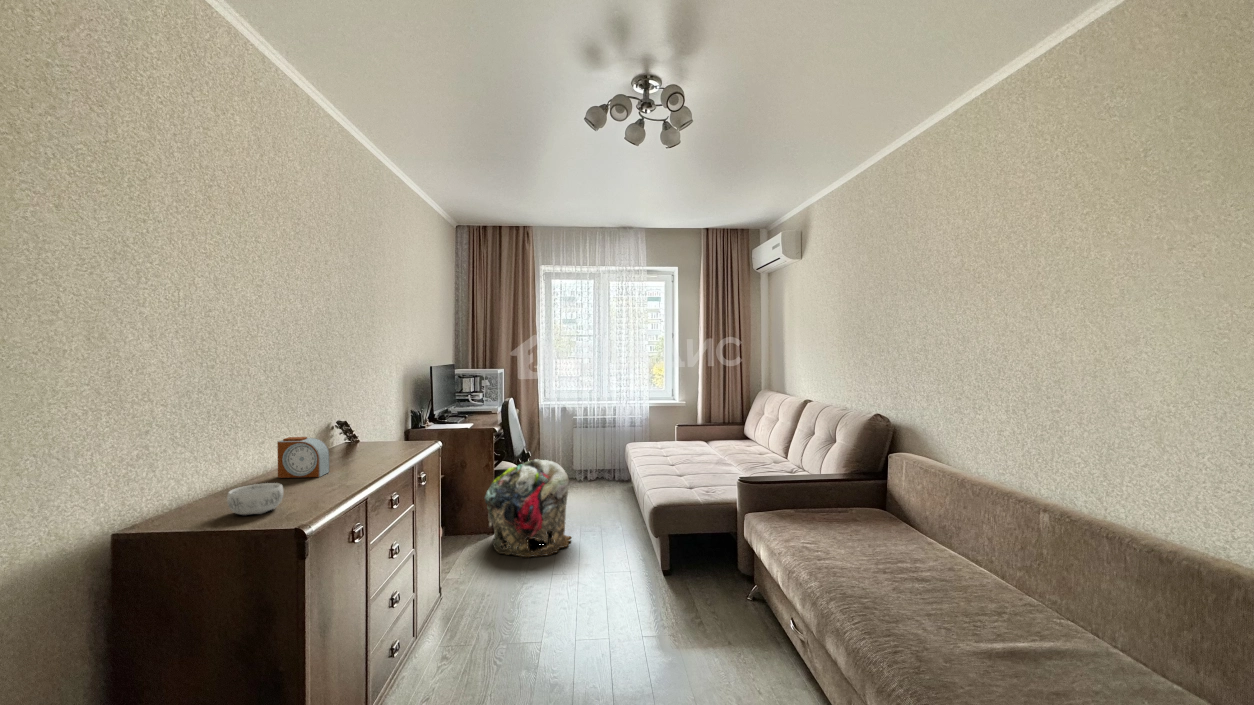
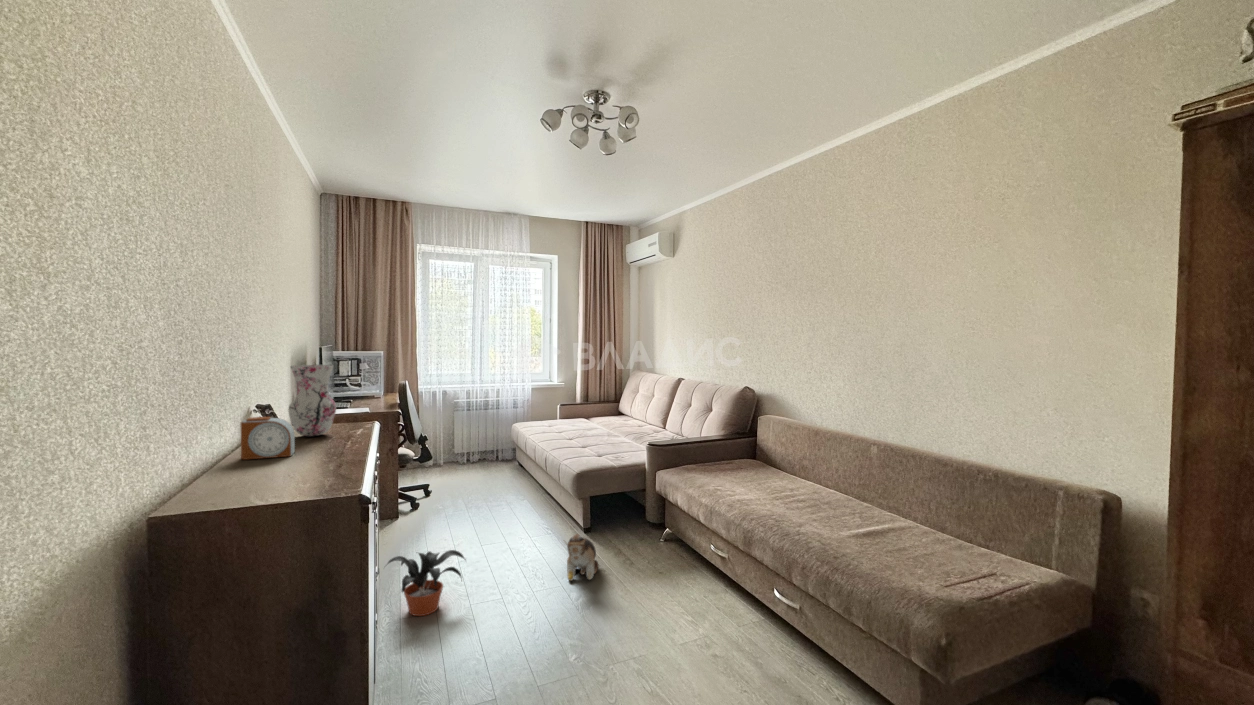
vase: none [349,385,393,455] -> present [288,365,336,436]
laundry basket: present [484,459,571,558] -> none [392,439,482,534]
decorative bowl: present [227,483,283,515] -> none [249,458,304,488]
potted plant: none [430,580,512,650] -> present [388,550,464,616]
plush toy: none [615,581,664,636] -> present [567,534,599,581]

